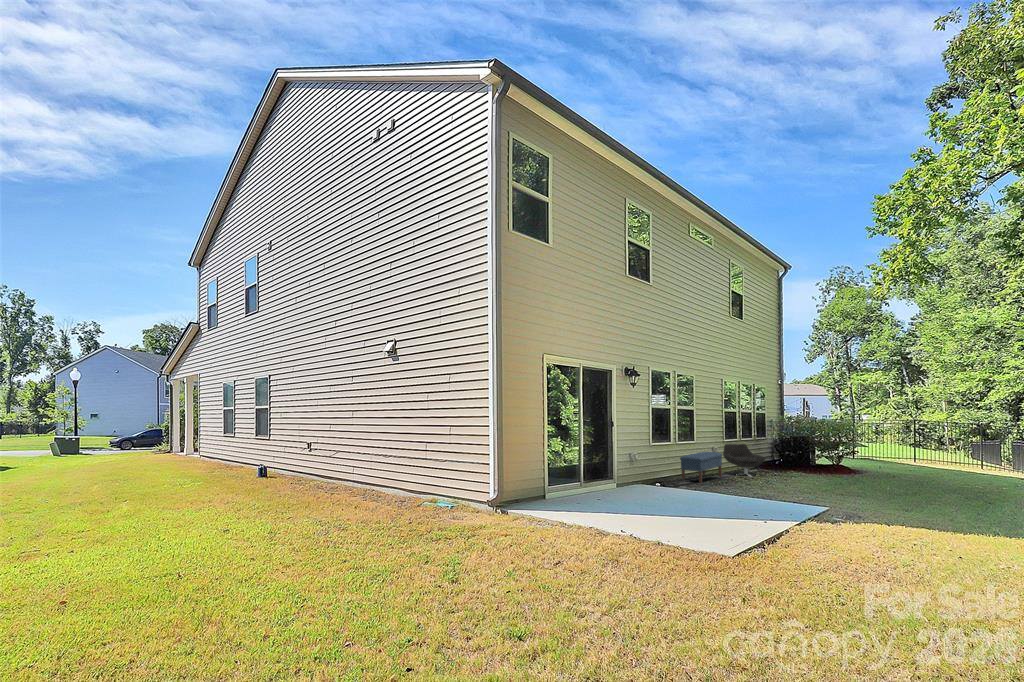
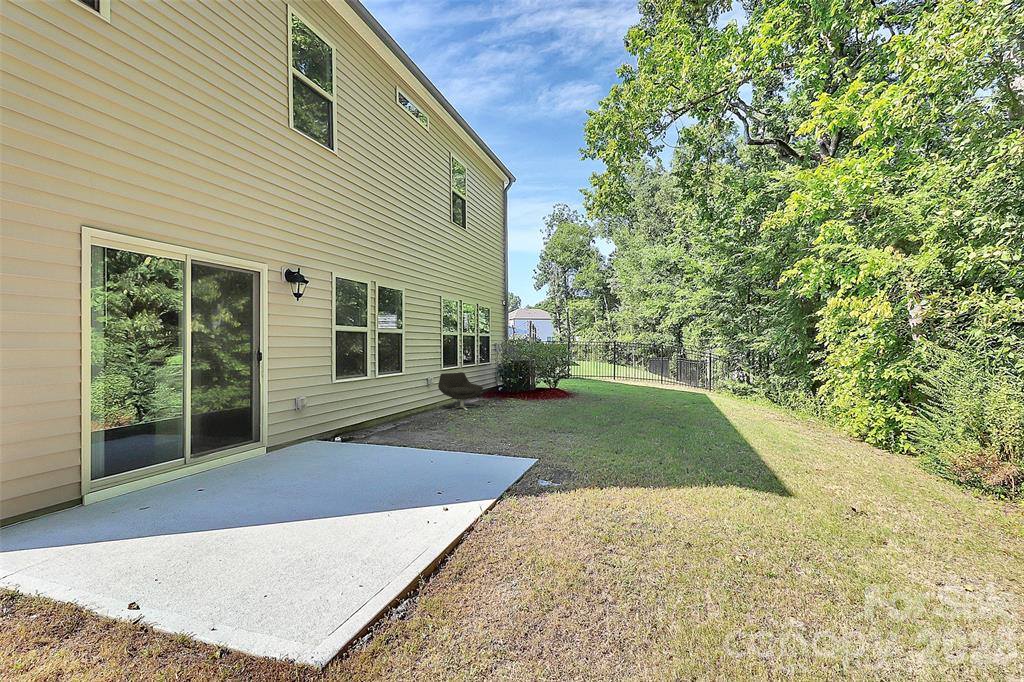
bench: present [680,452,722,483] -> none [379,385,433,428]

